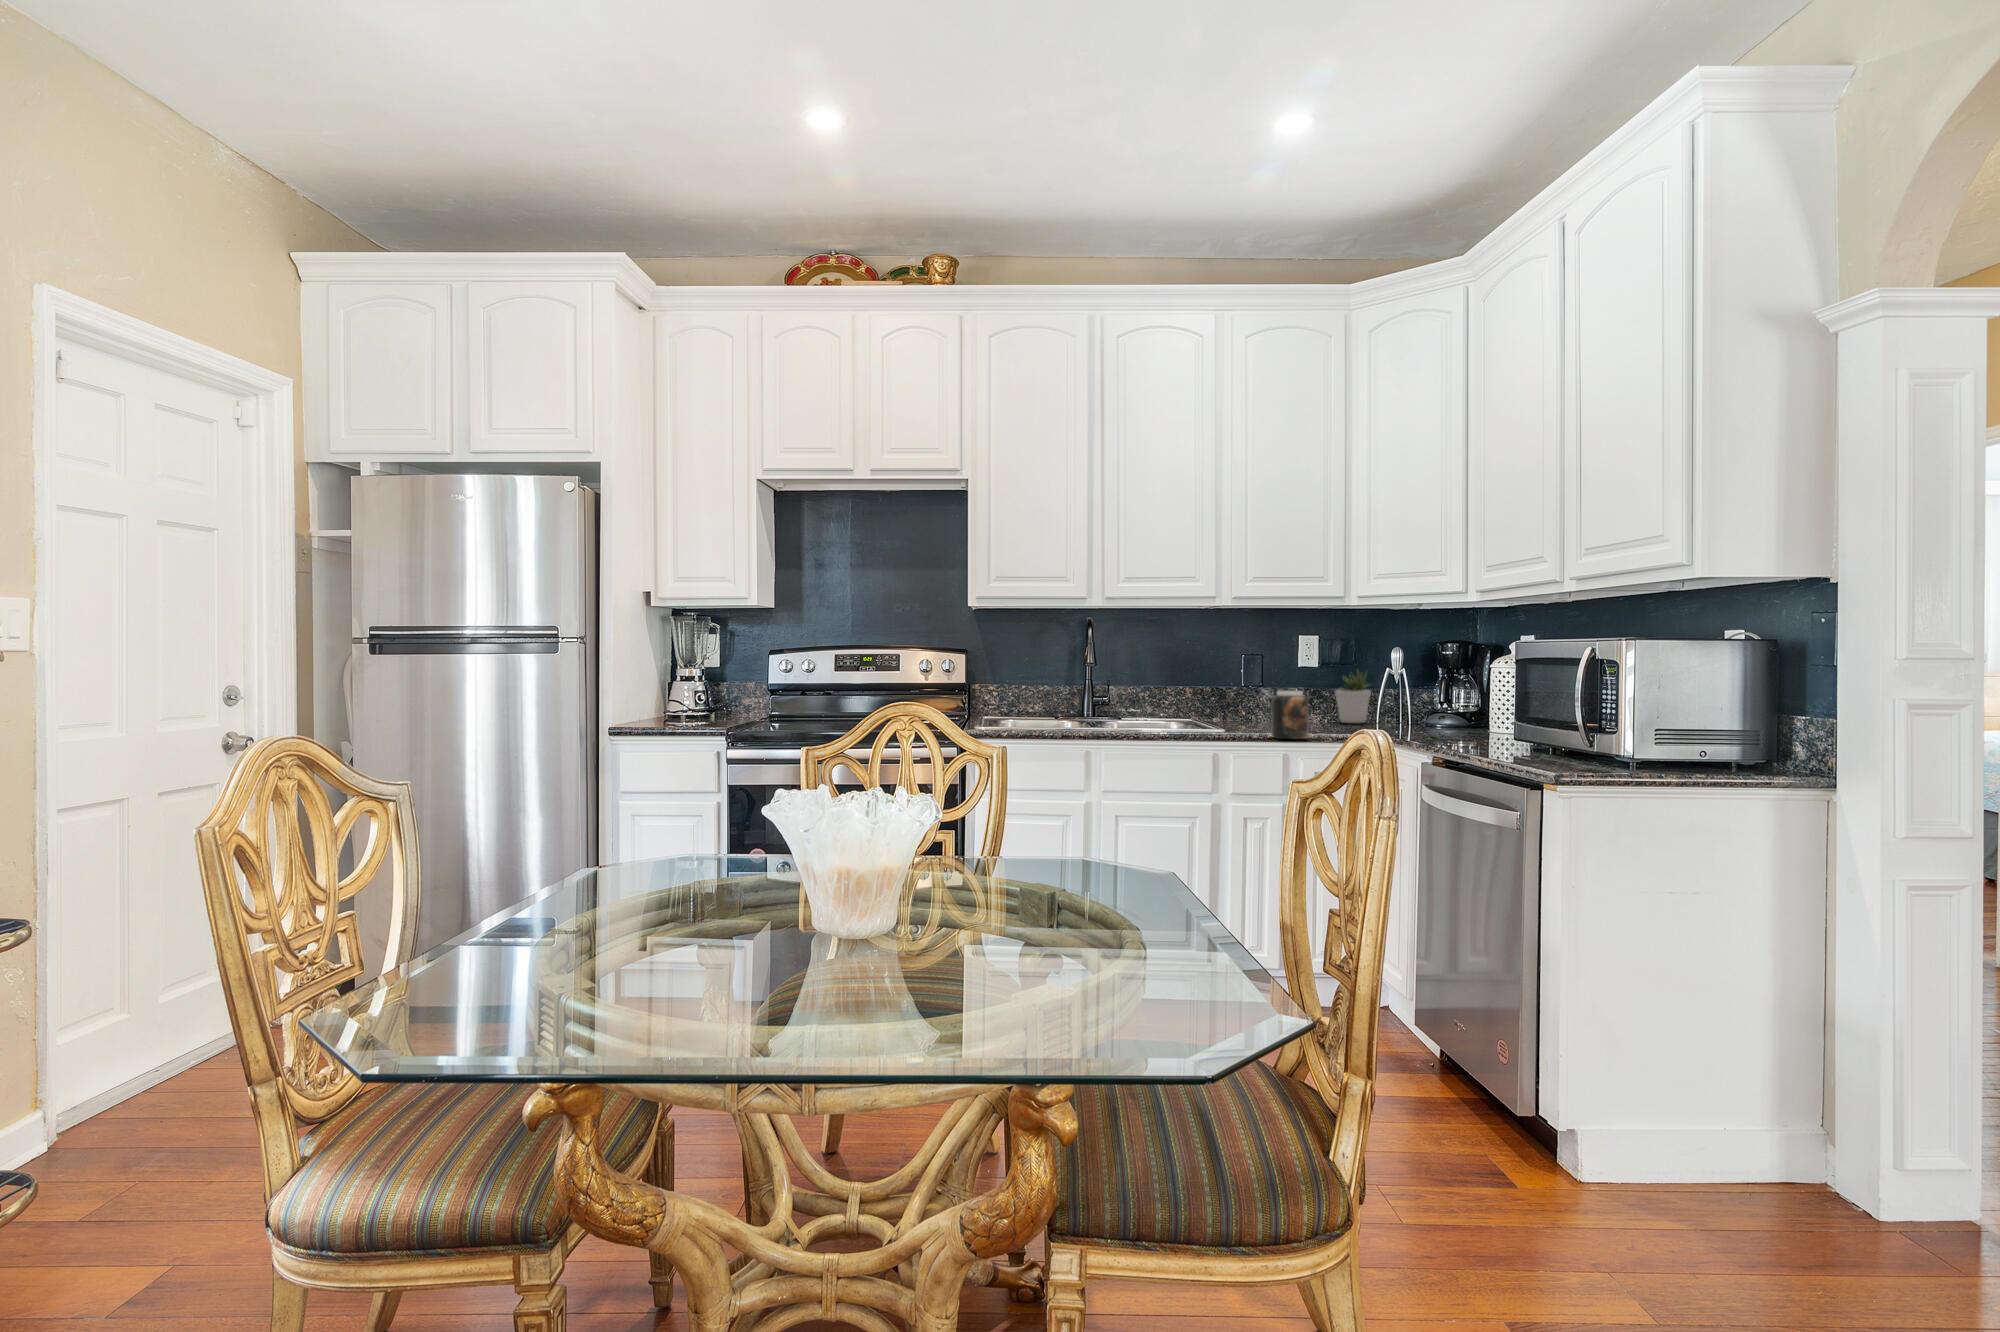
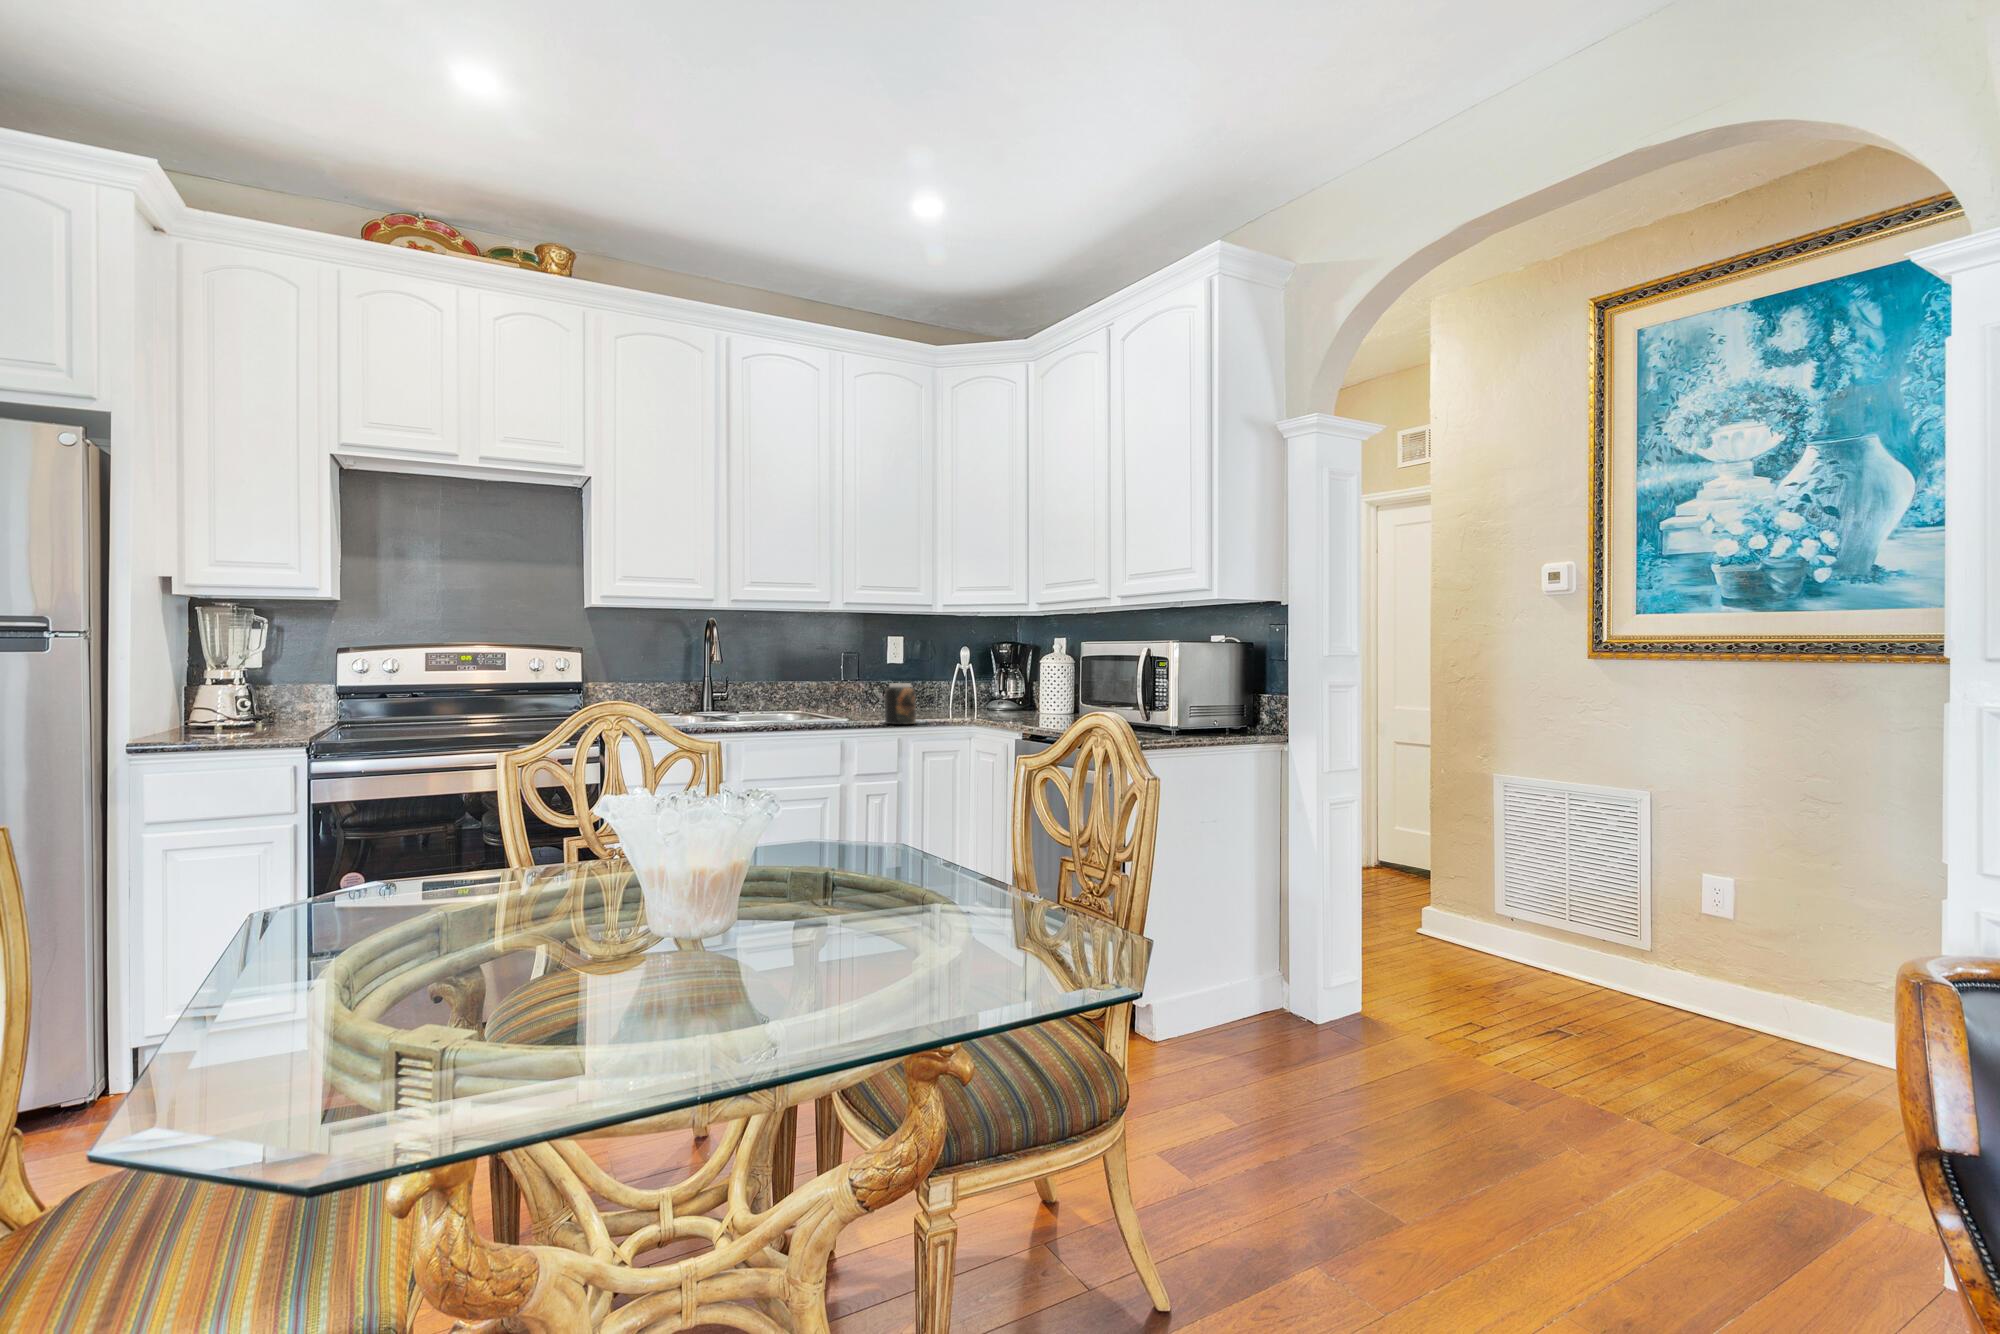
potted plant: present [1335,672,1371,723] -> none [918,664,947,710]

